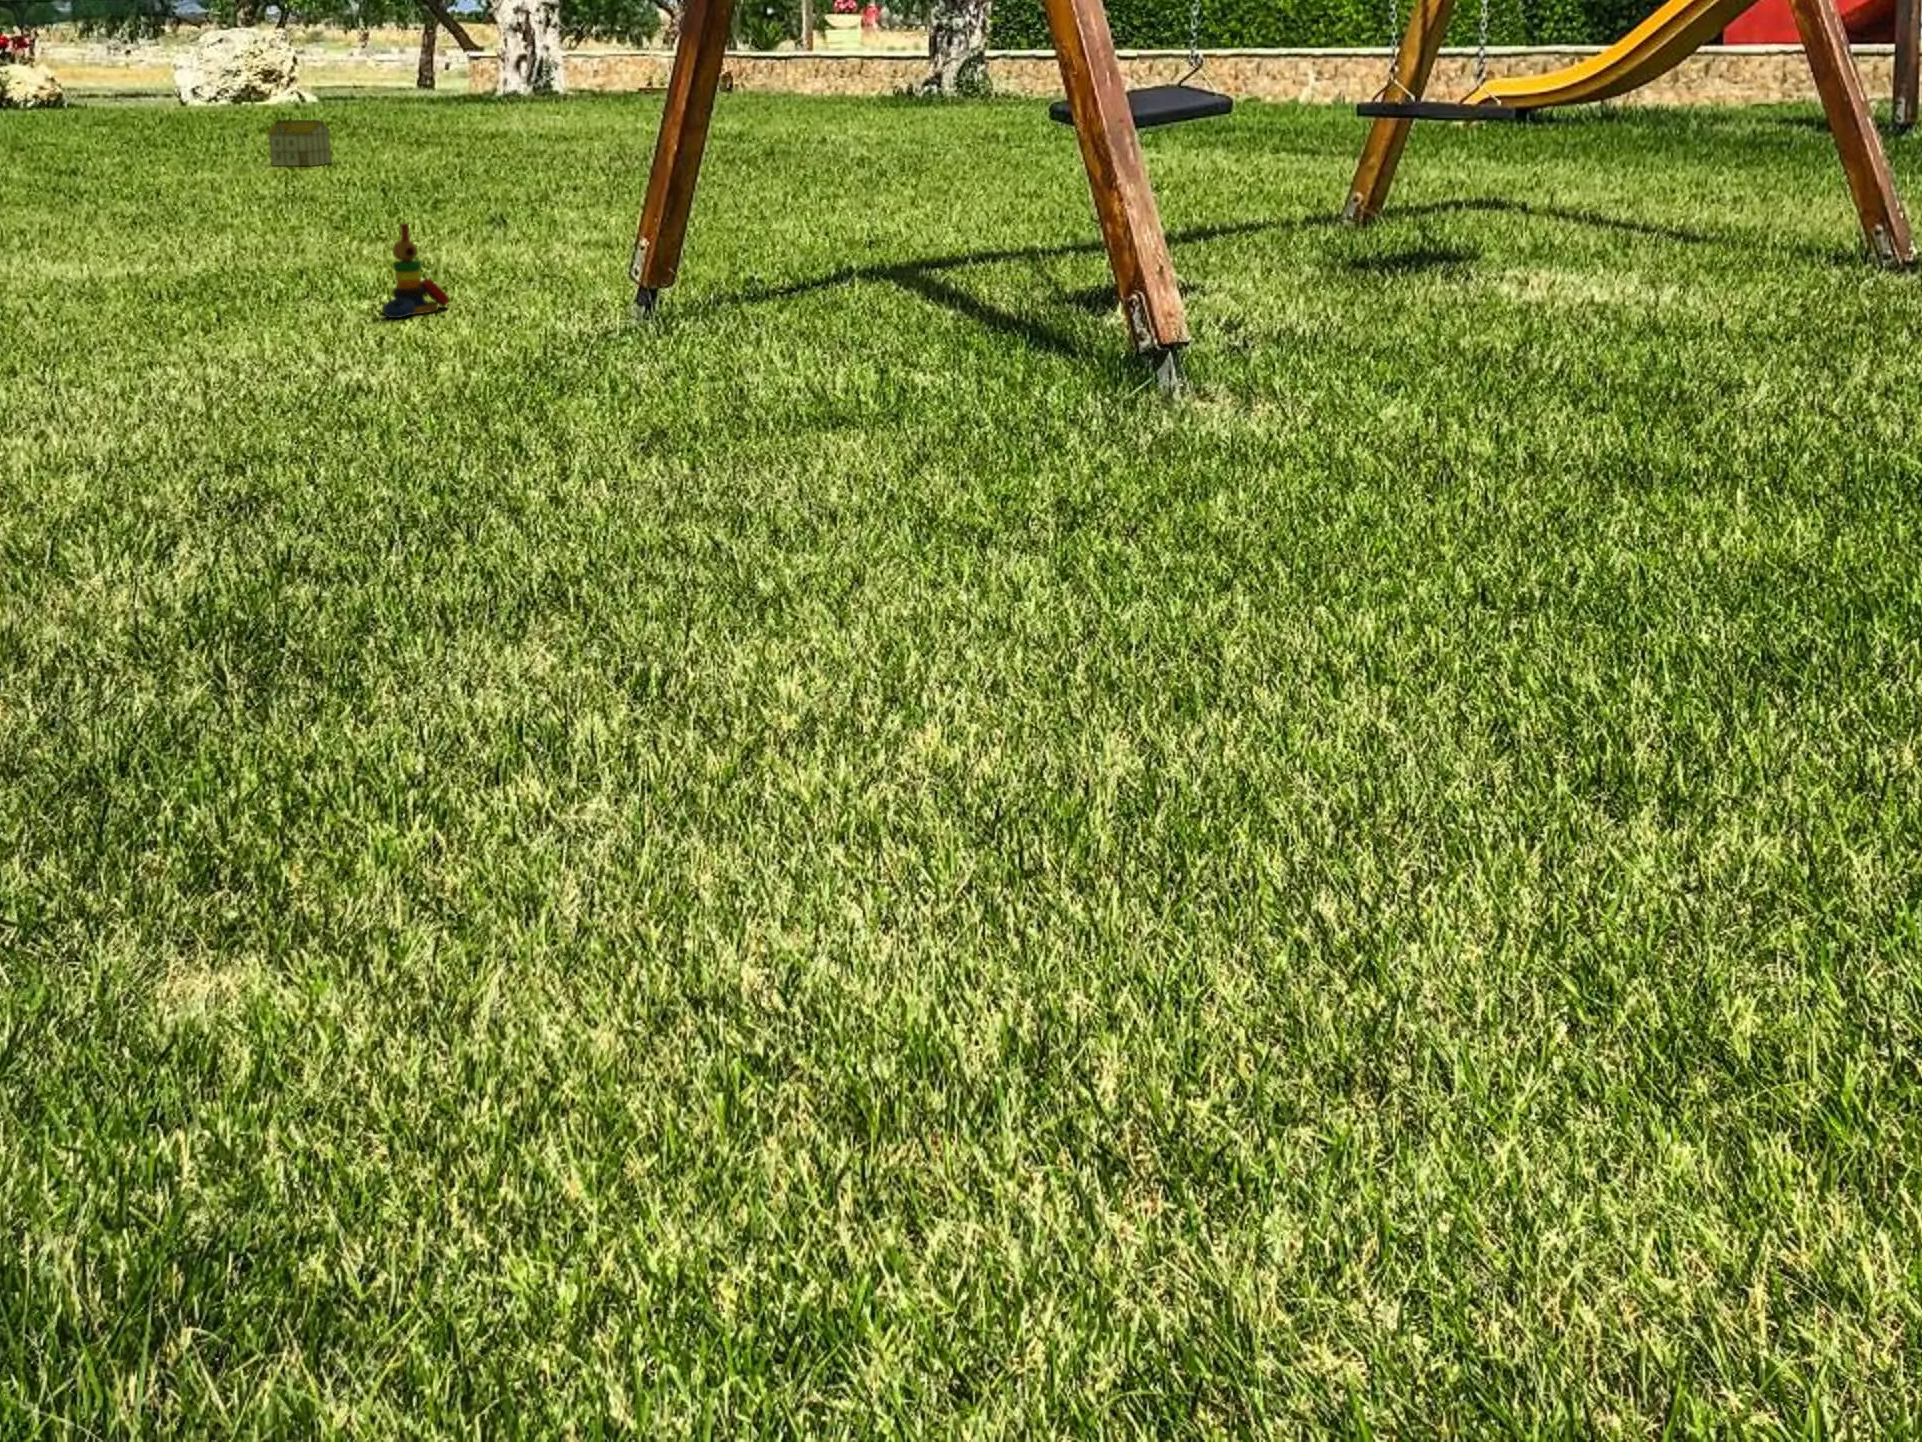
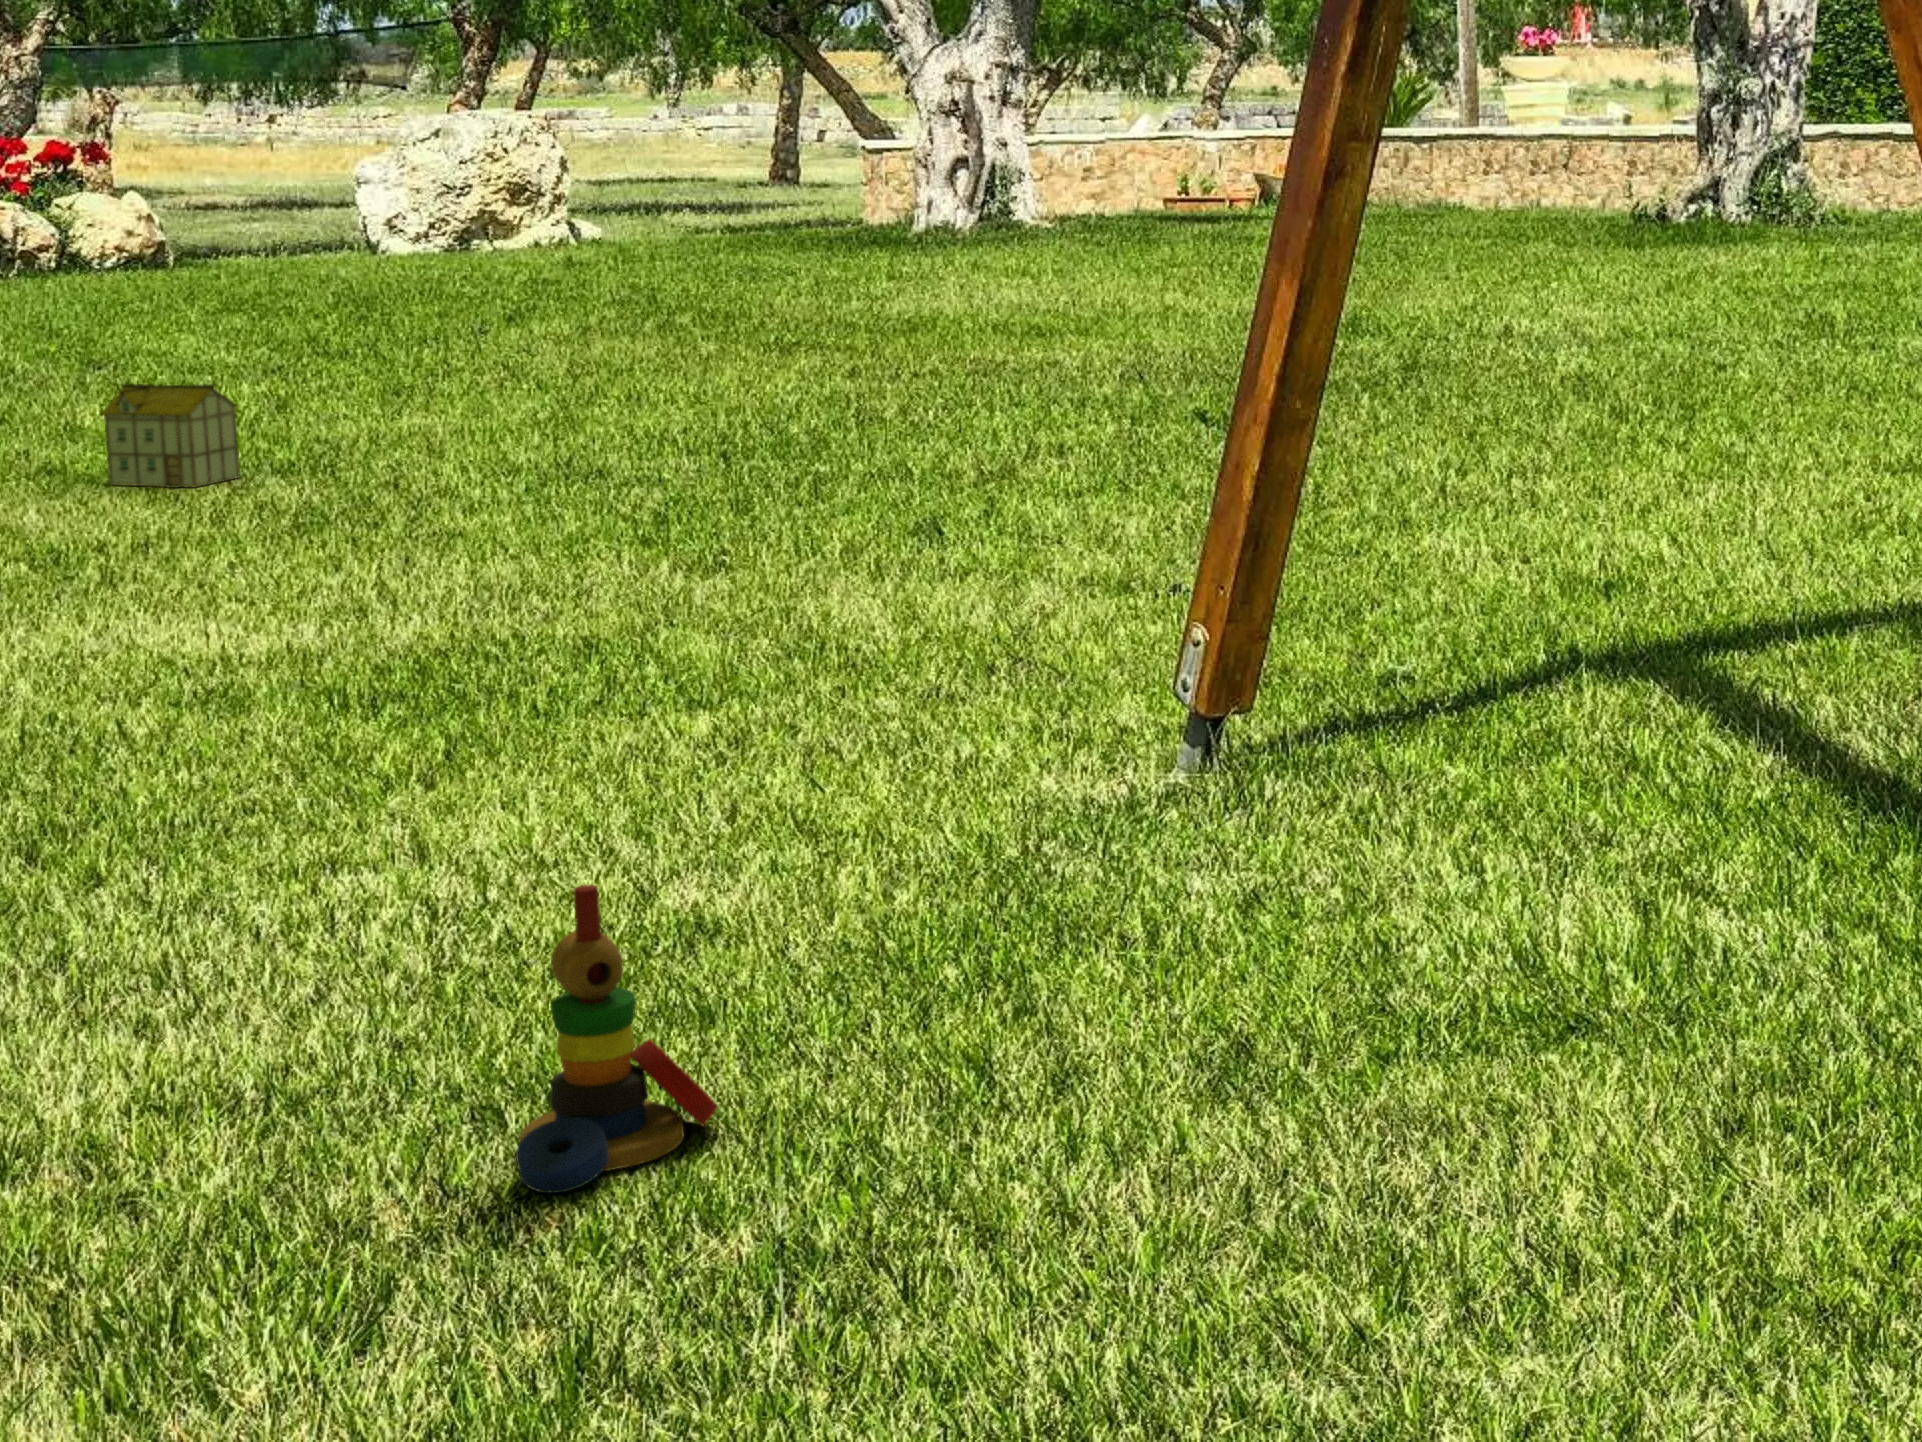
toy house: present [268,120,332,166] -> present [101,384,240,488]

